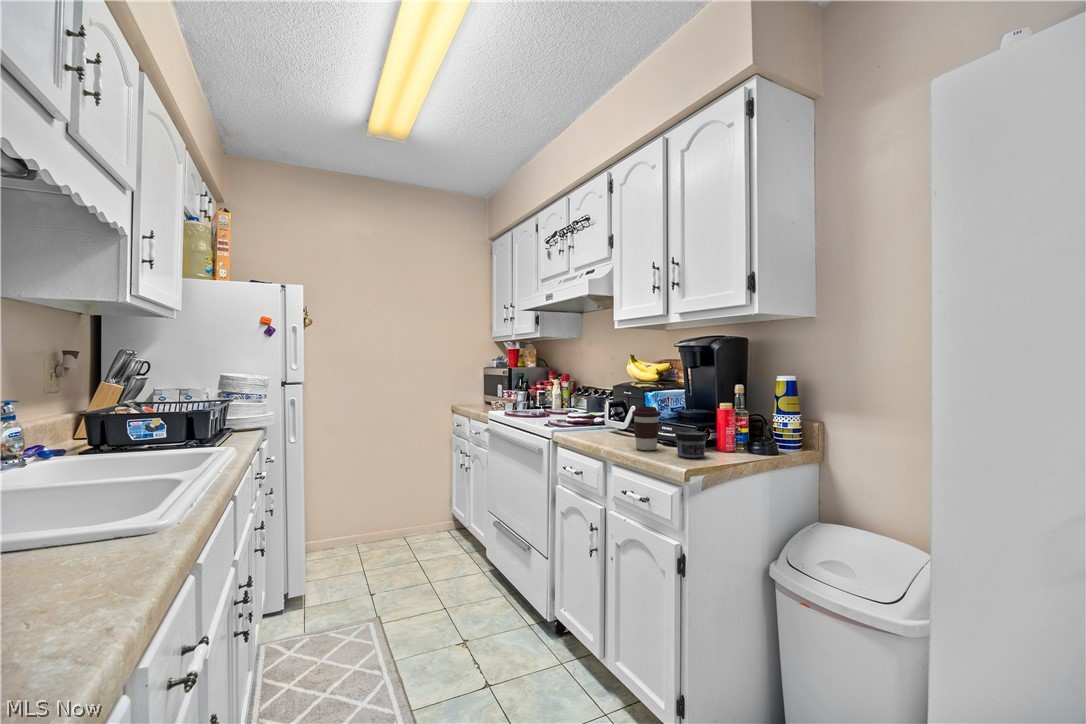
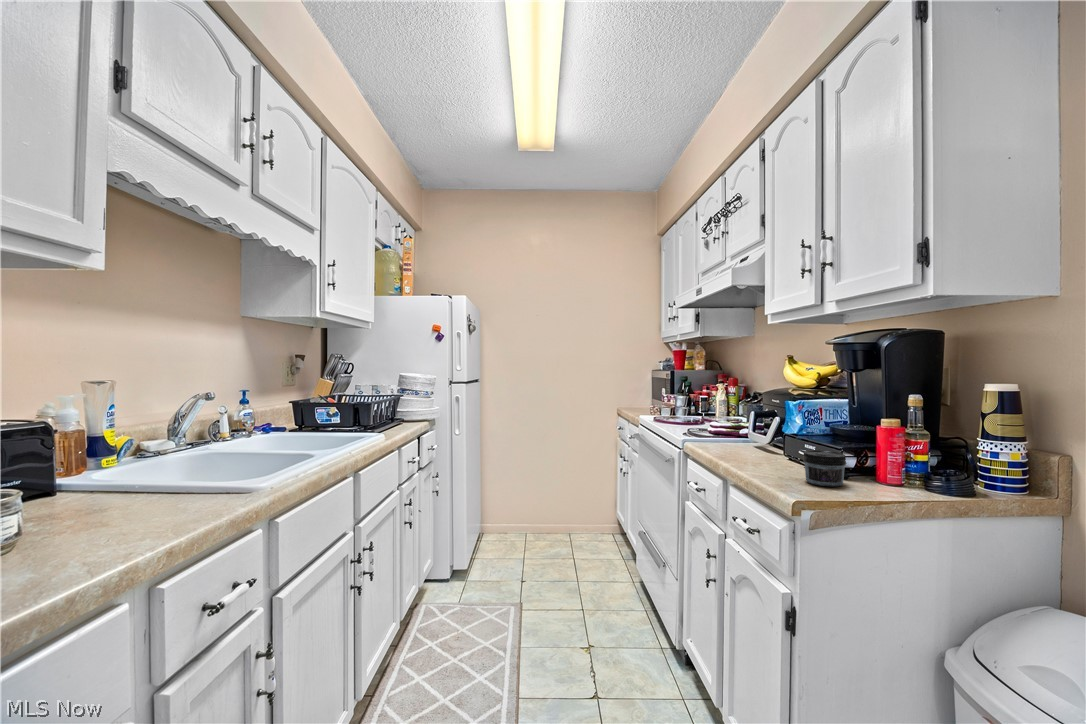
coffee cup: present [632,406,660,450] -> none [755,417,792,471]

